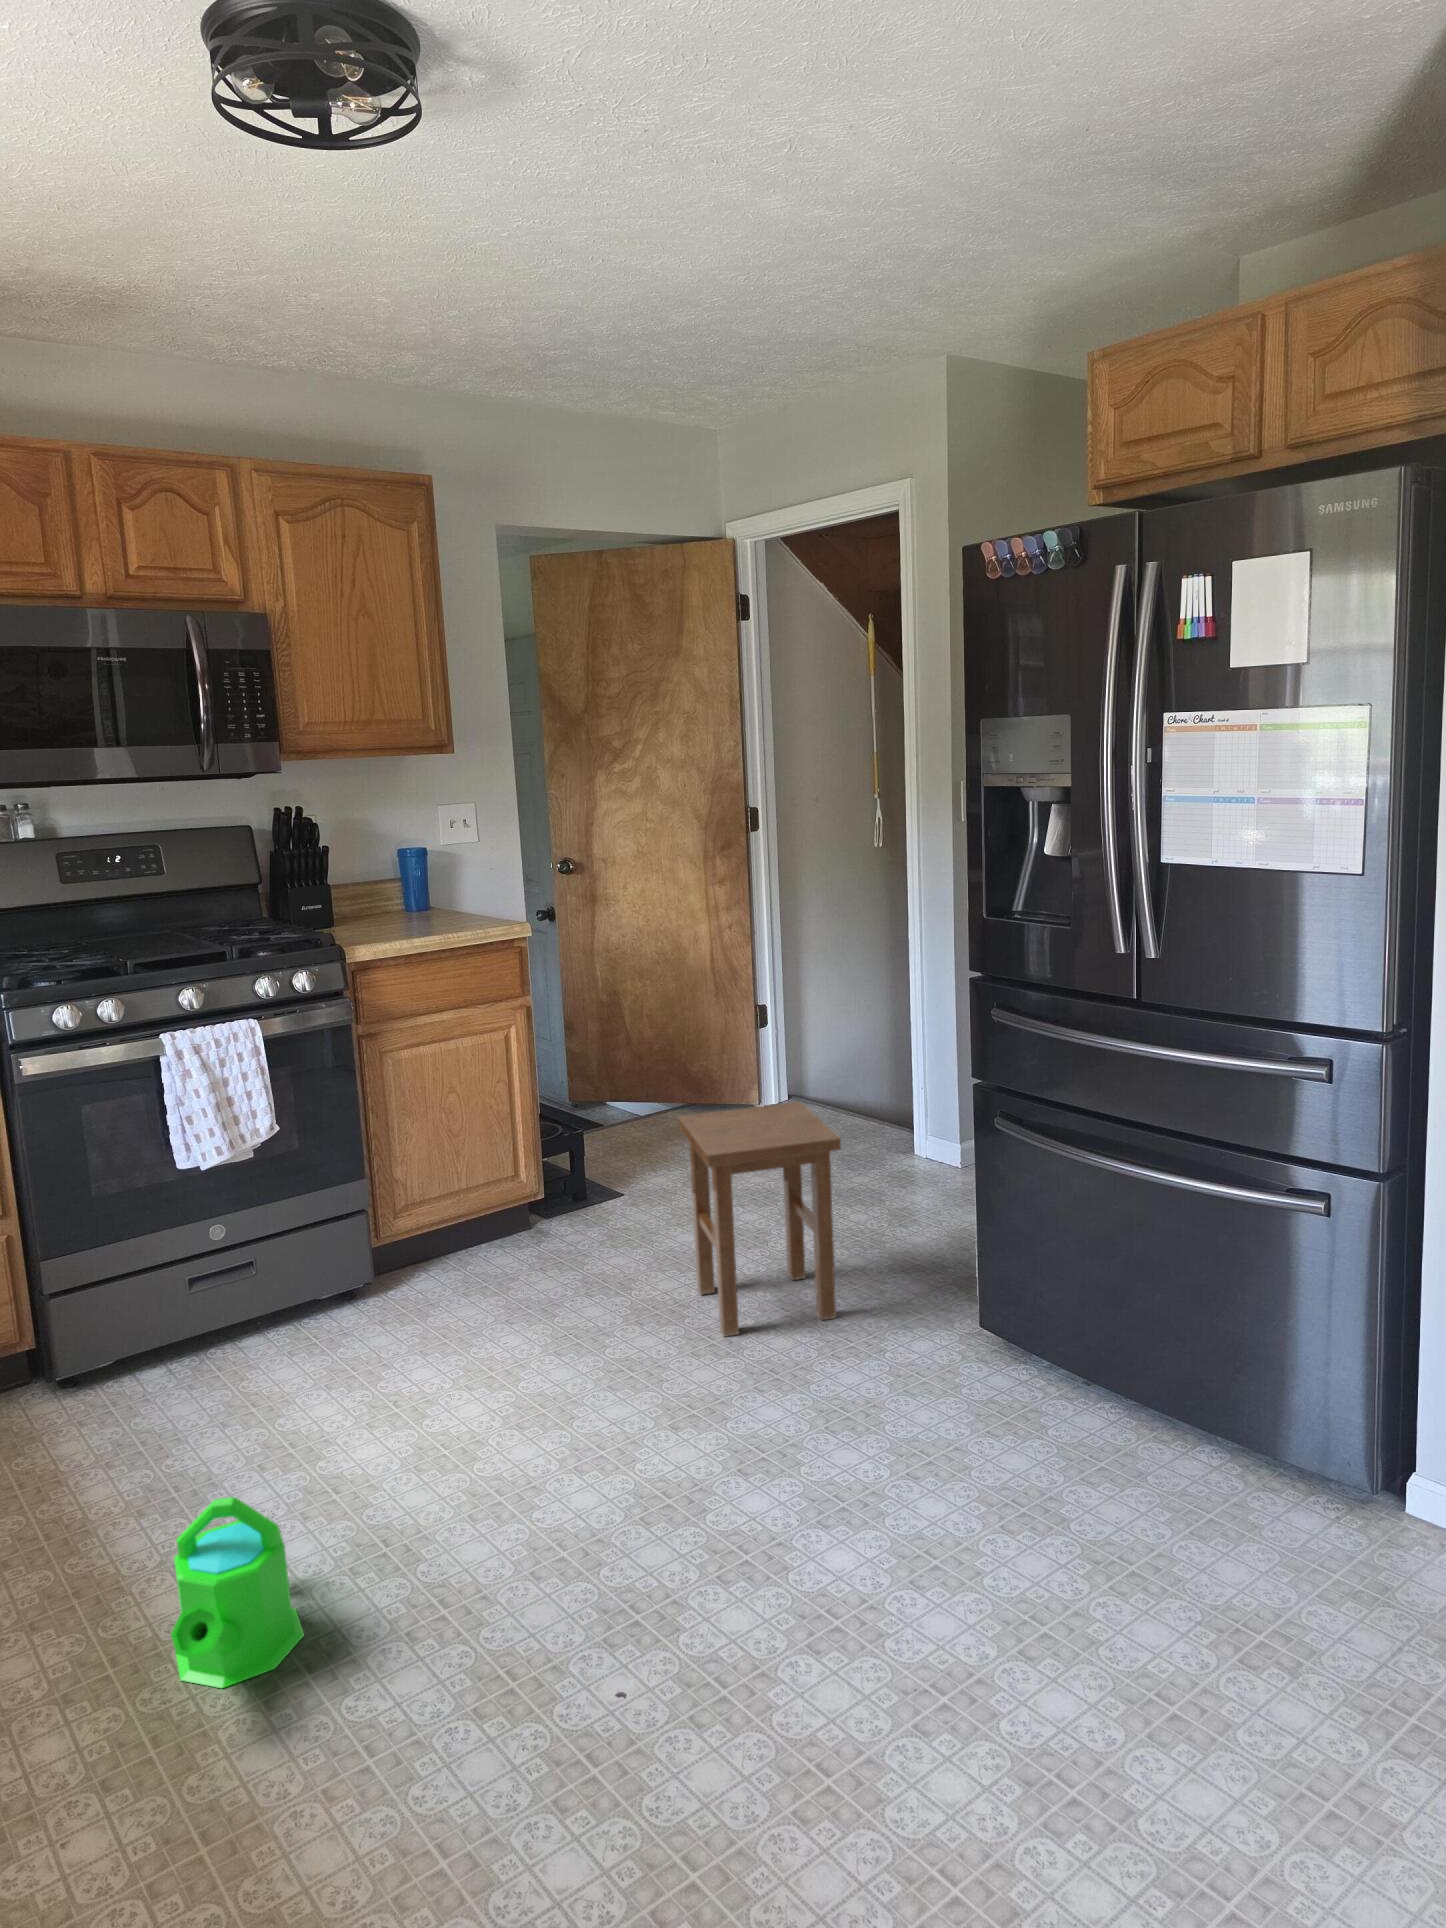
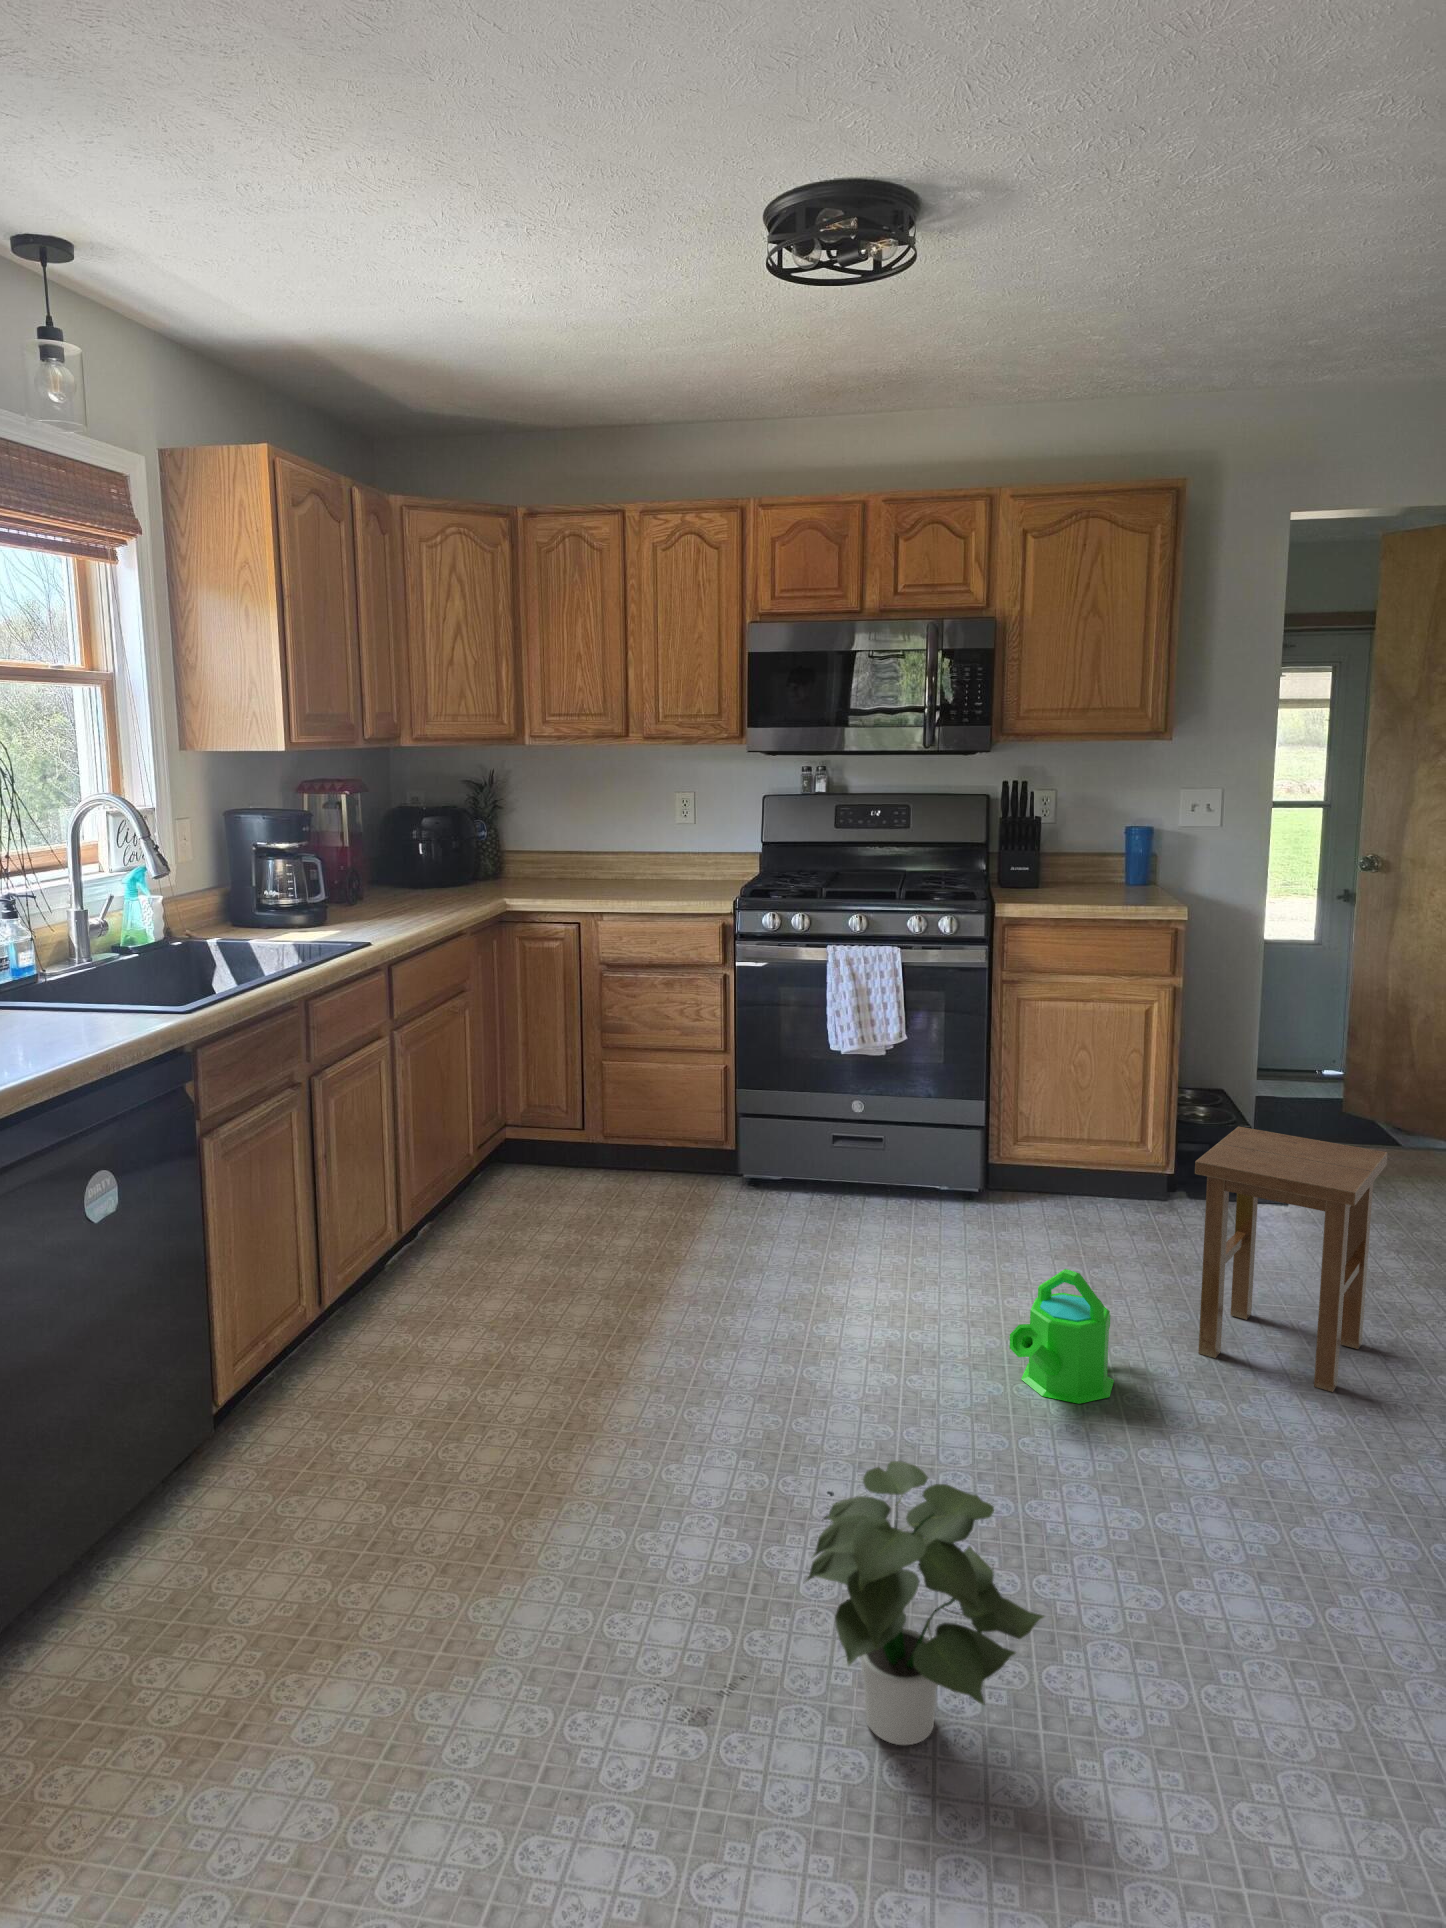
watering can: present [171,1497,304,1688] -> present [1010,1269,1114,1404]
potted plant: none [854,1507,1122,1809] -> present [806,1461,1044,1745]

